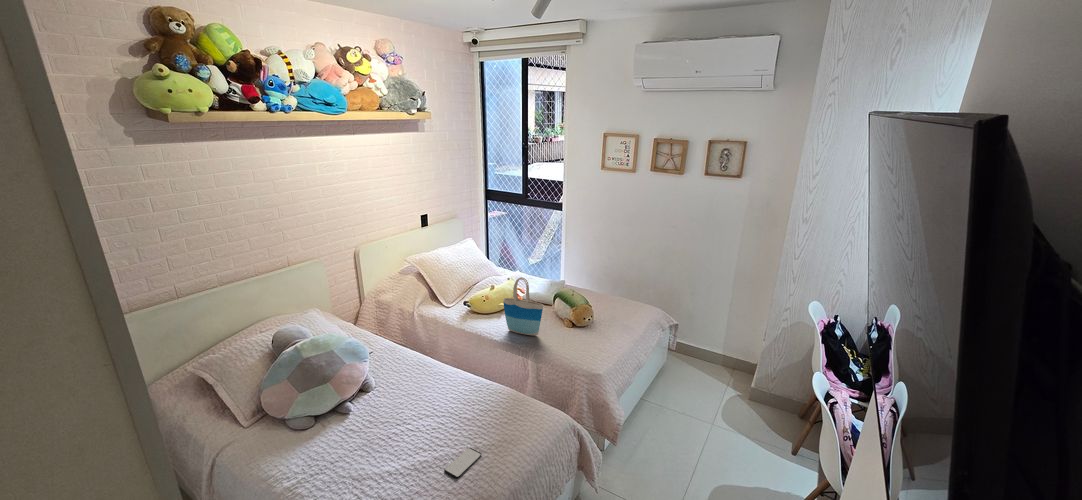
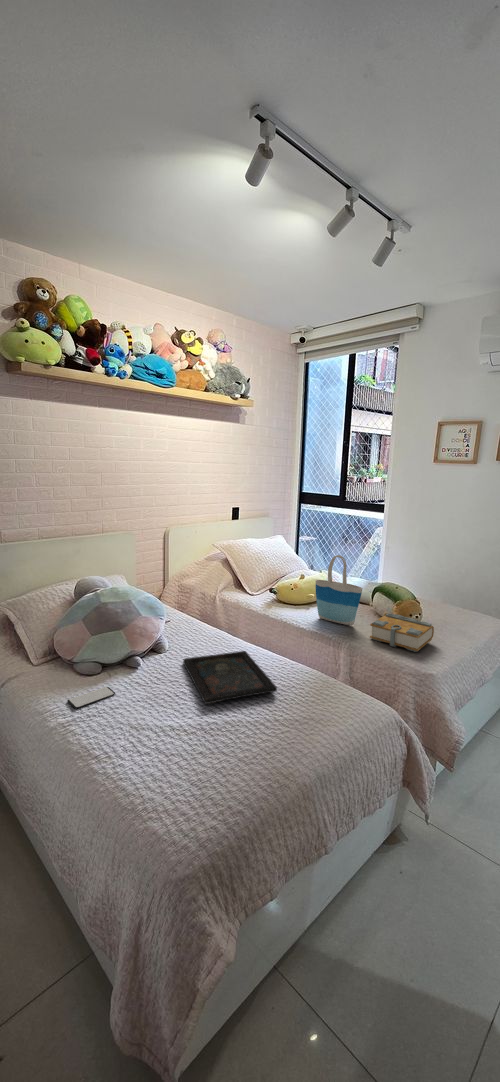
book: none [551,323,602,357] -> present [370,614,434,652]
tray: none [391,381,476,444] -> present [183,651,277,704]
smartphone: present [444,448,481,478] -> present [68,687,115,708]

